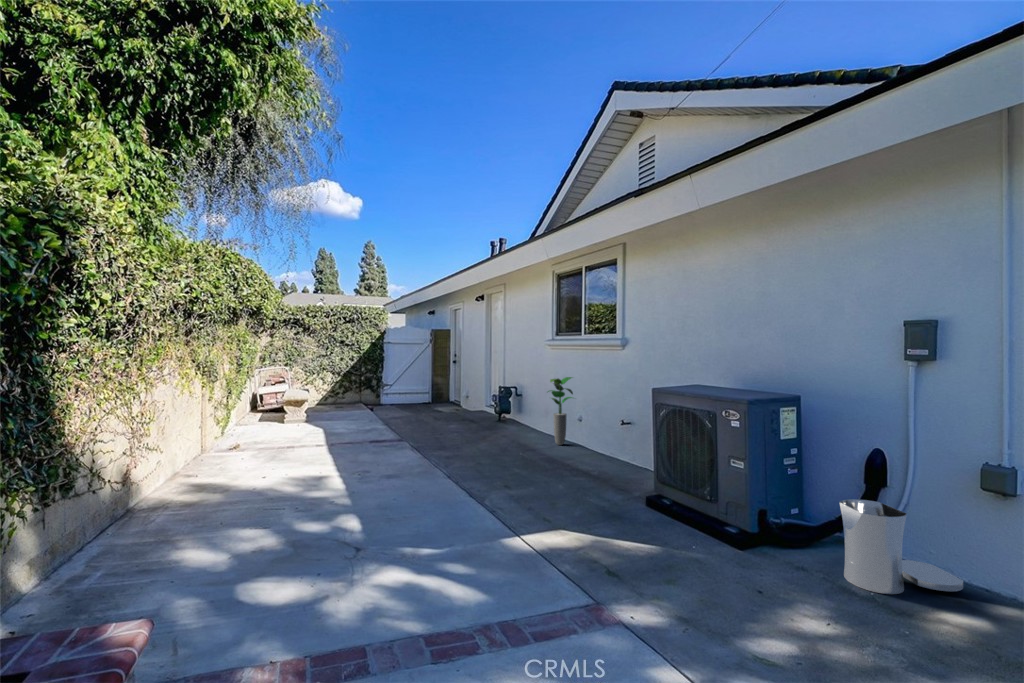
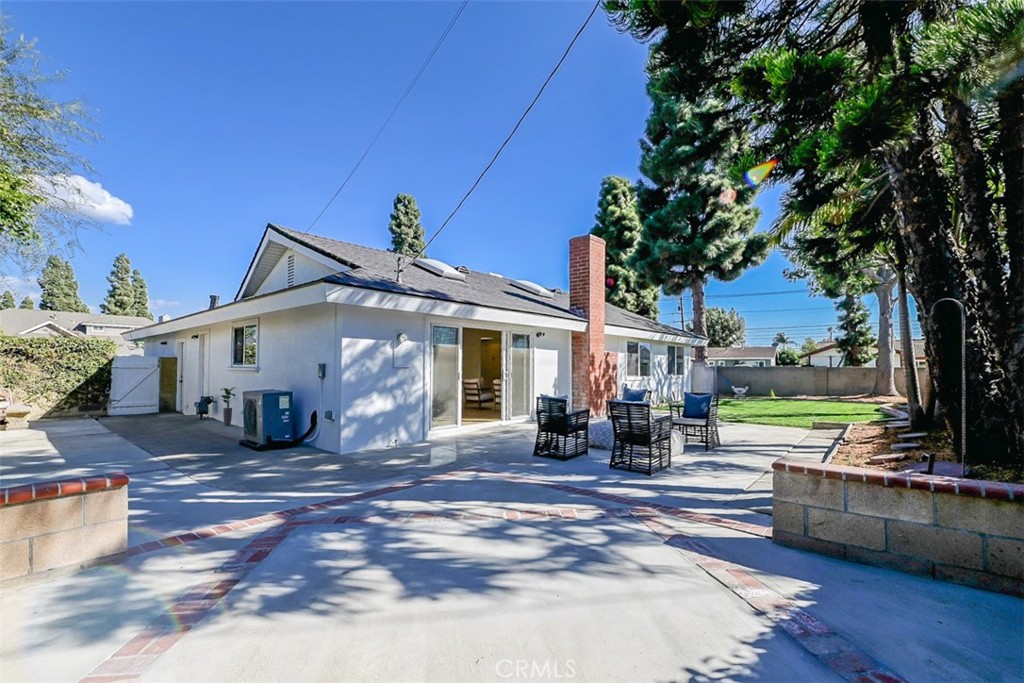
lounge chair: none [348,381,381,408] -> present [78,397,107,418]
trash can: present [839,499,963,594] -> none [274,422,309,449]

